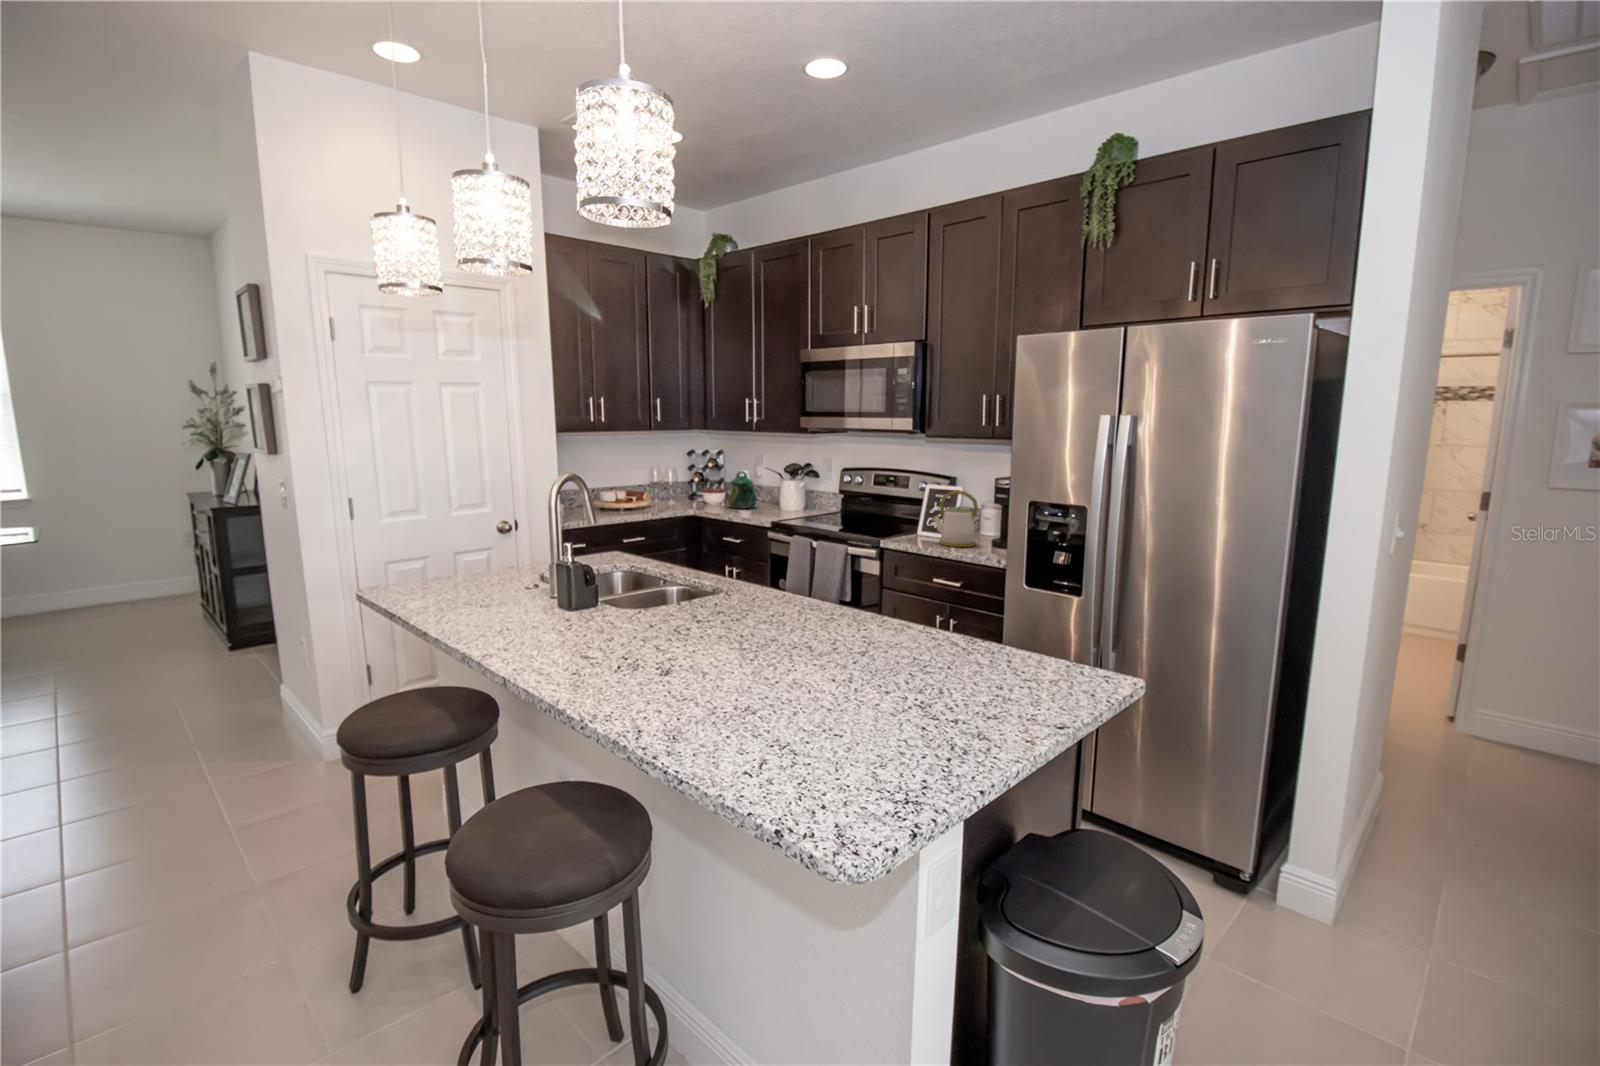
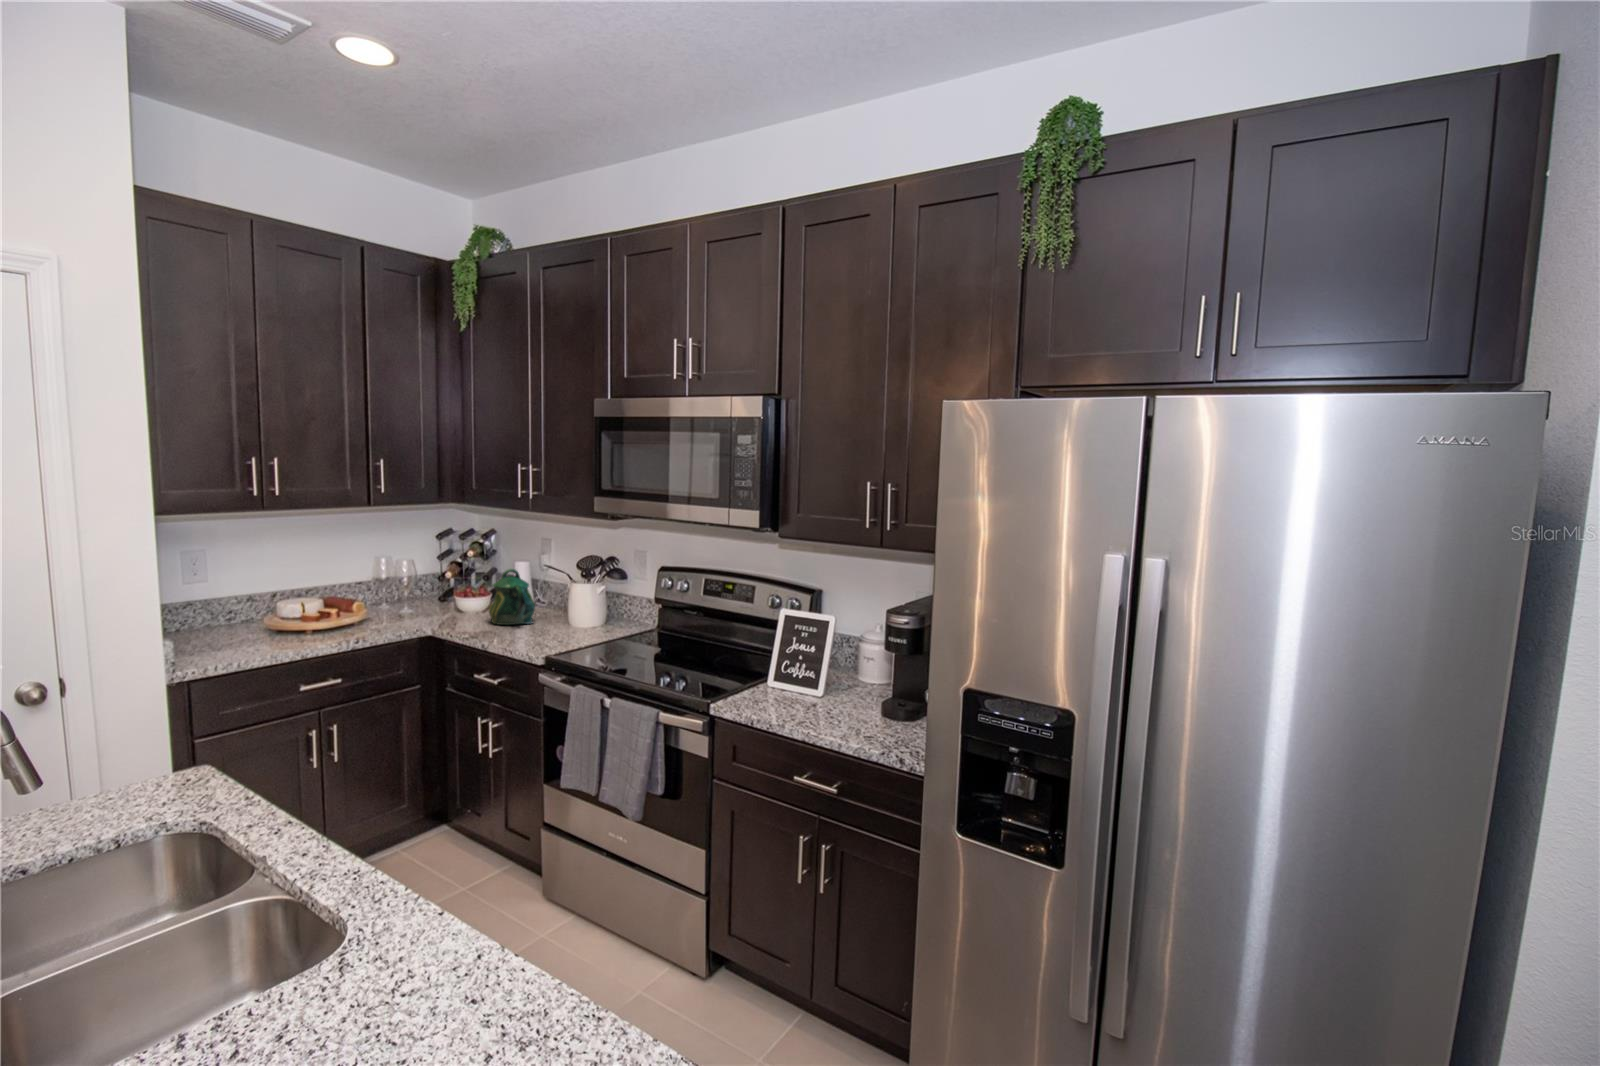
kettle: present [933,490,978,547] -> none [791,624,860,715]

